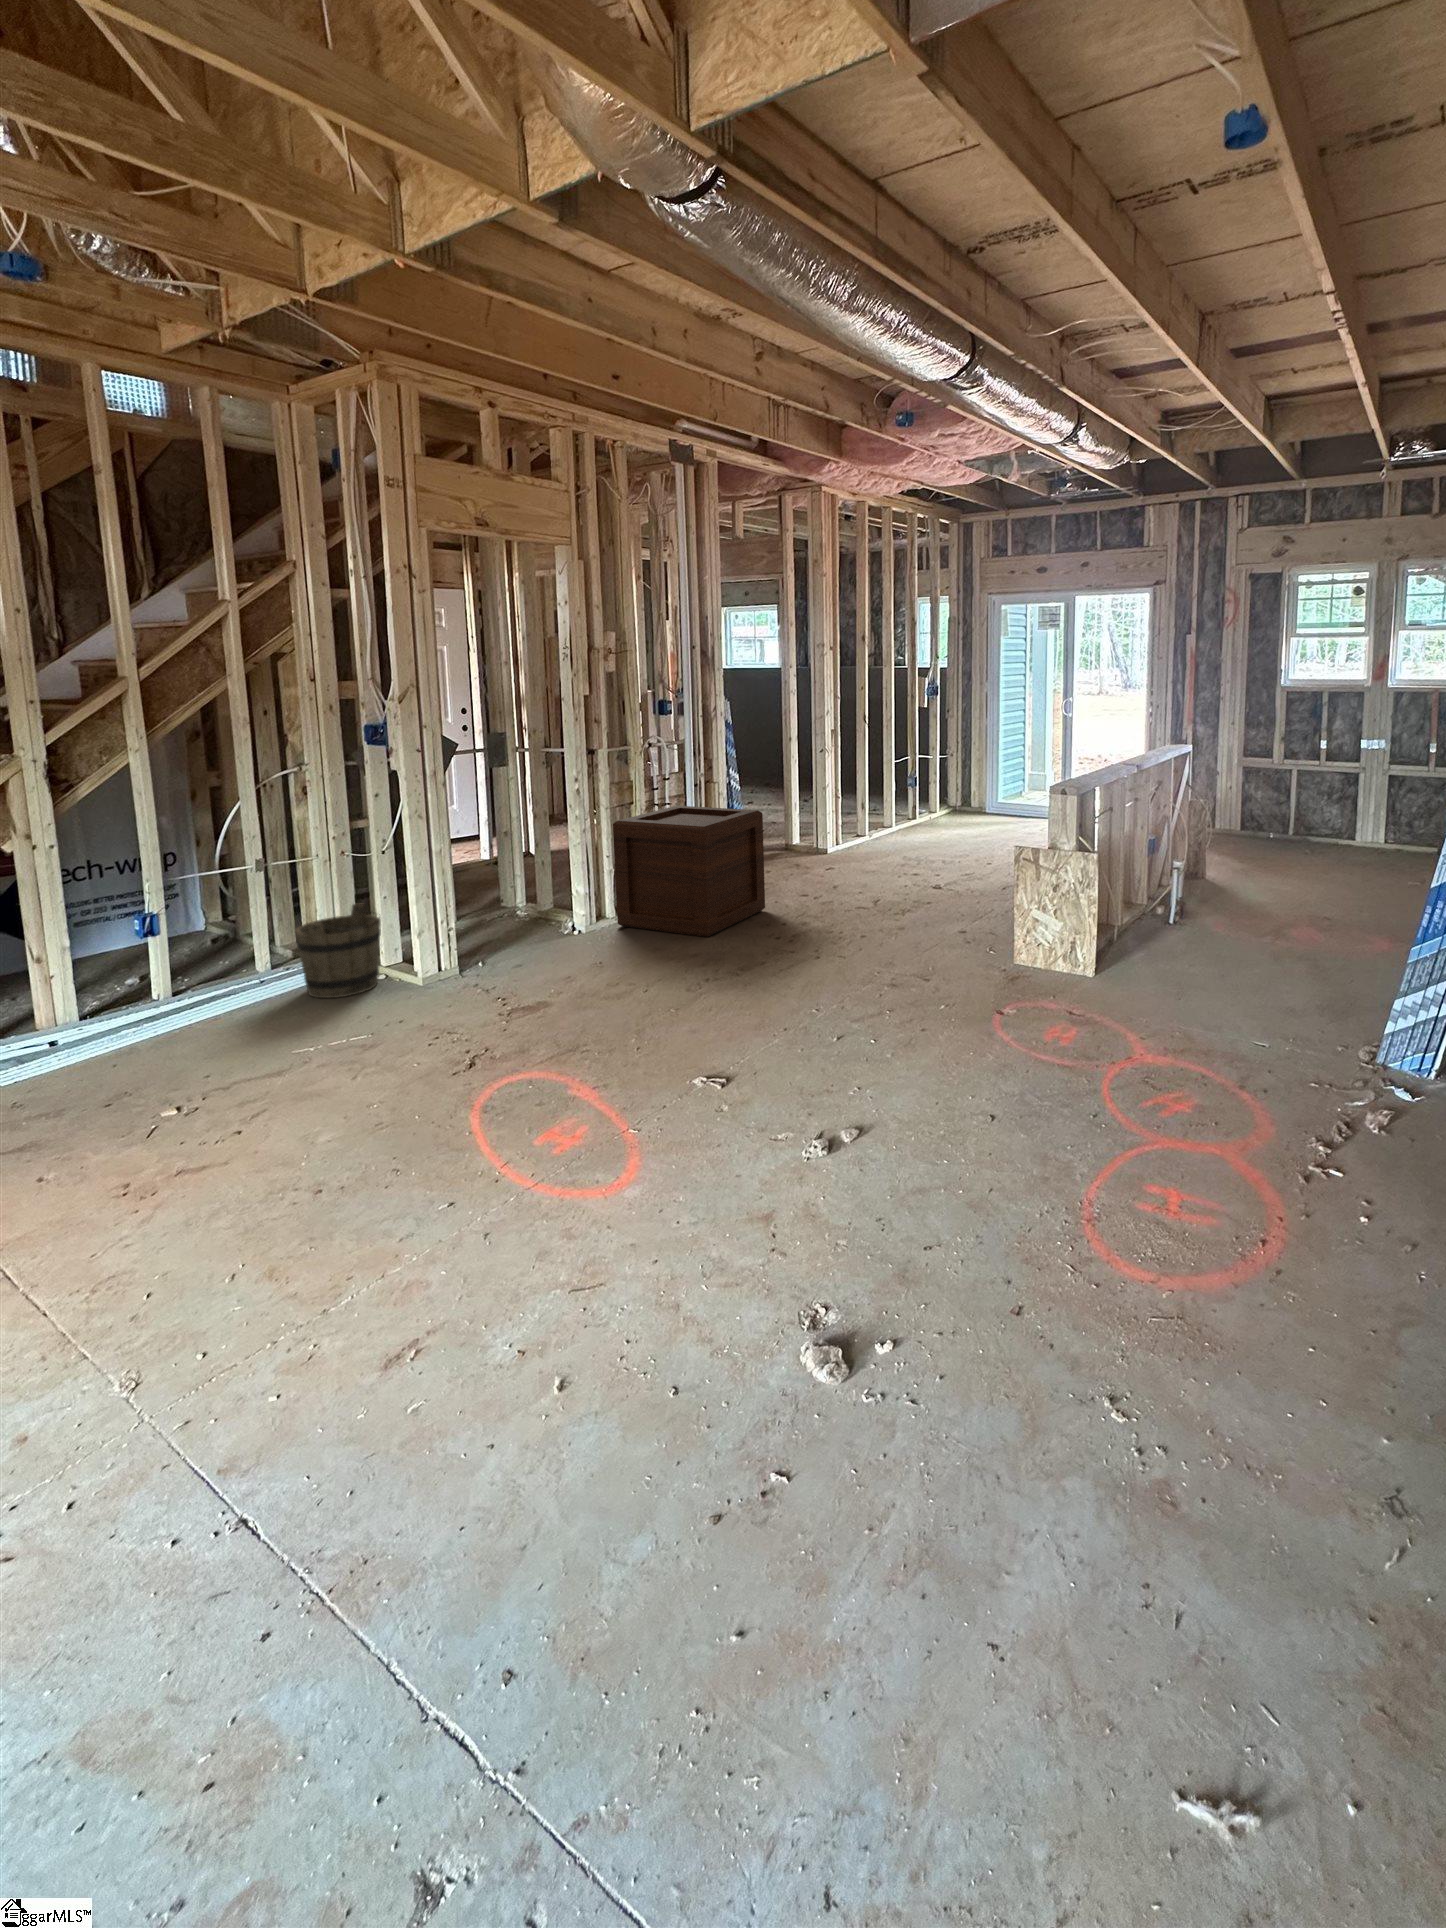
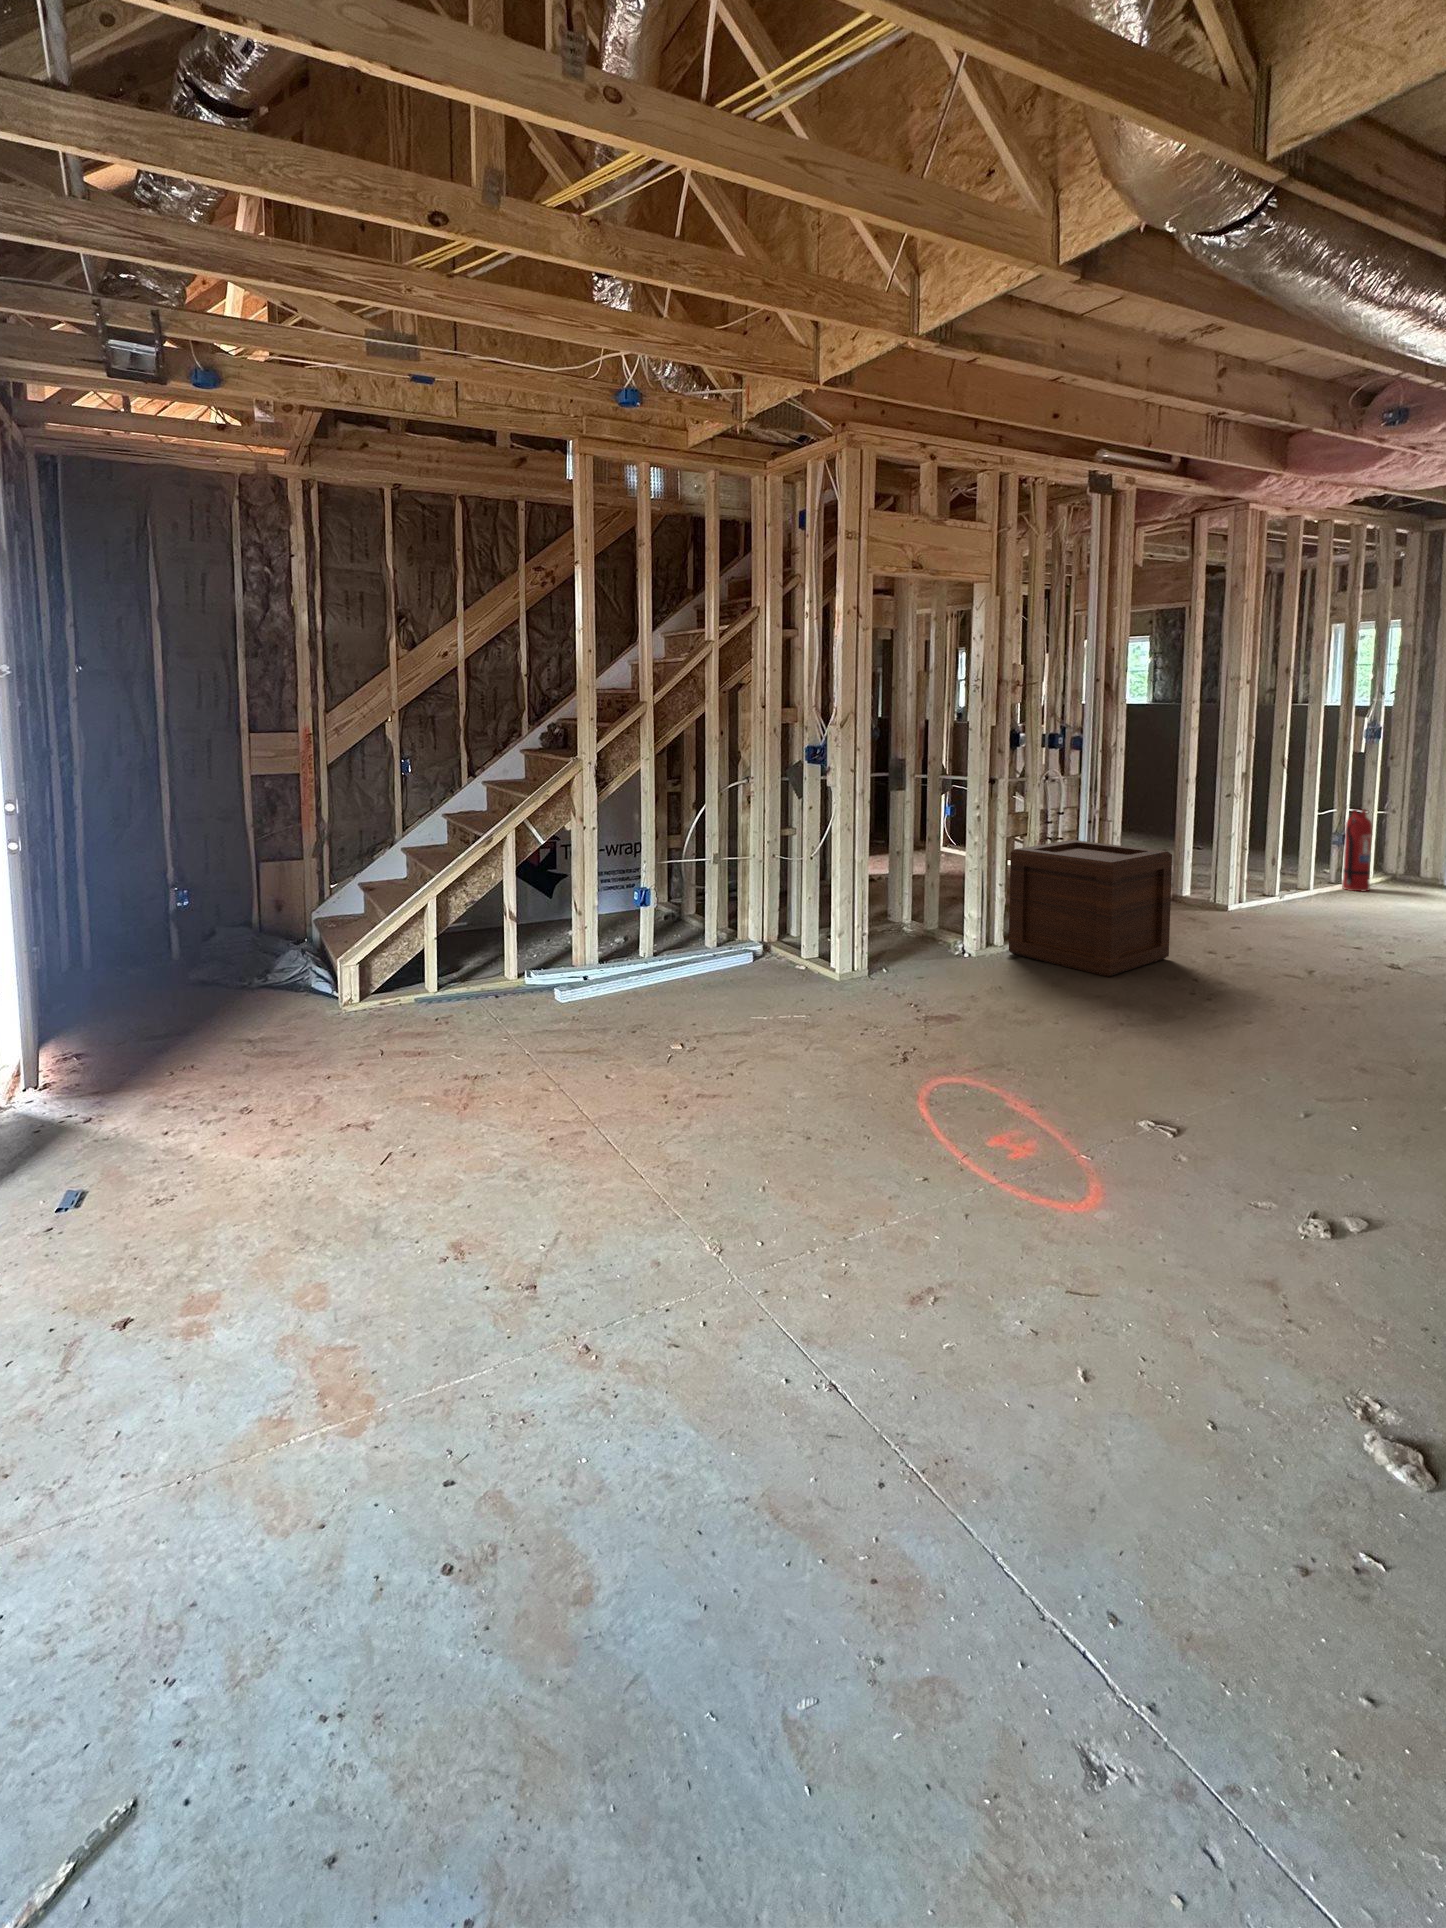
fire extinguisher: none [916,757,935,827] -> present [1342,809,1372,891]
bucket: present [295,904,381,998] -> none [741,900,807,979]

